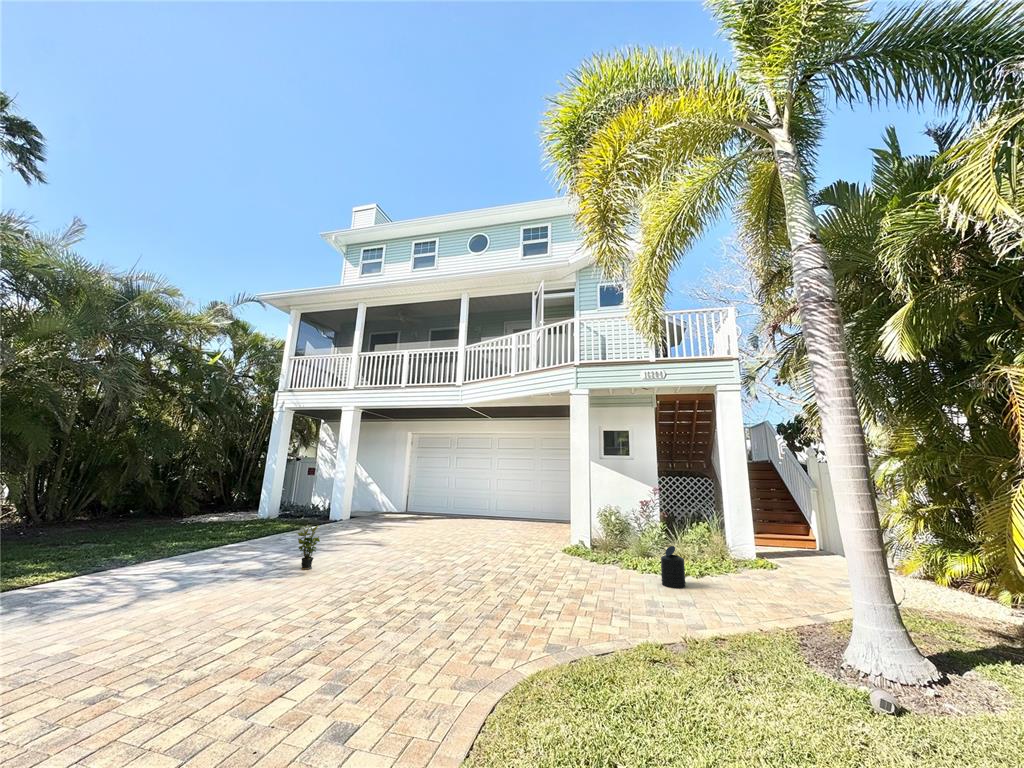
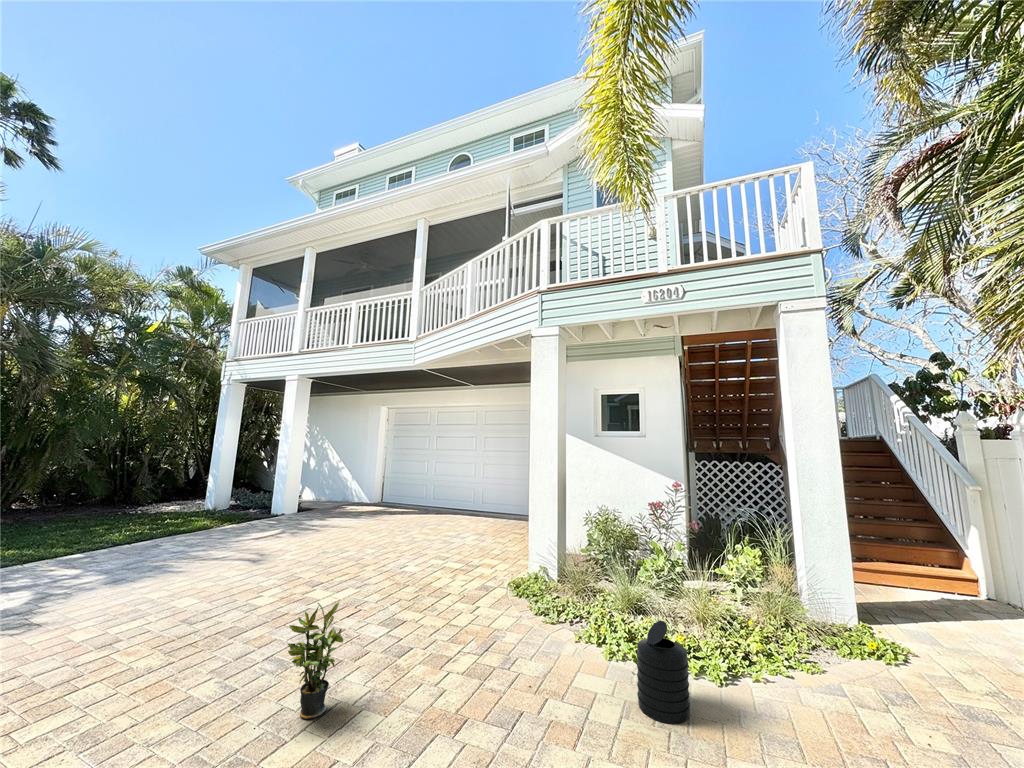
potted plant: present [298,525,320,570] -> present [288,602,343,719]

